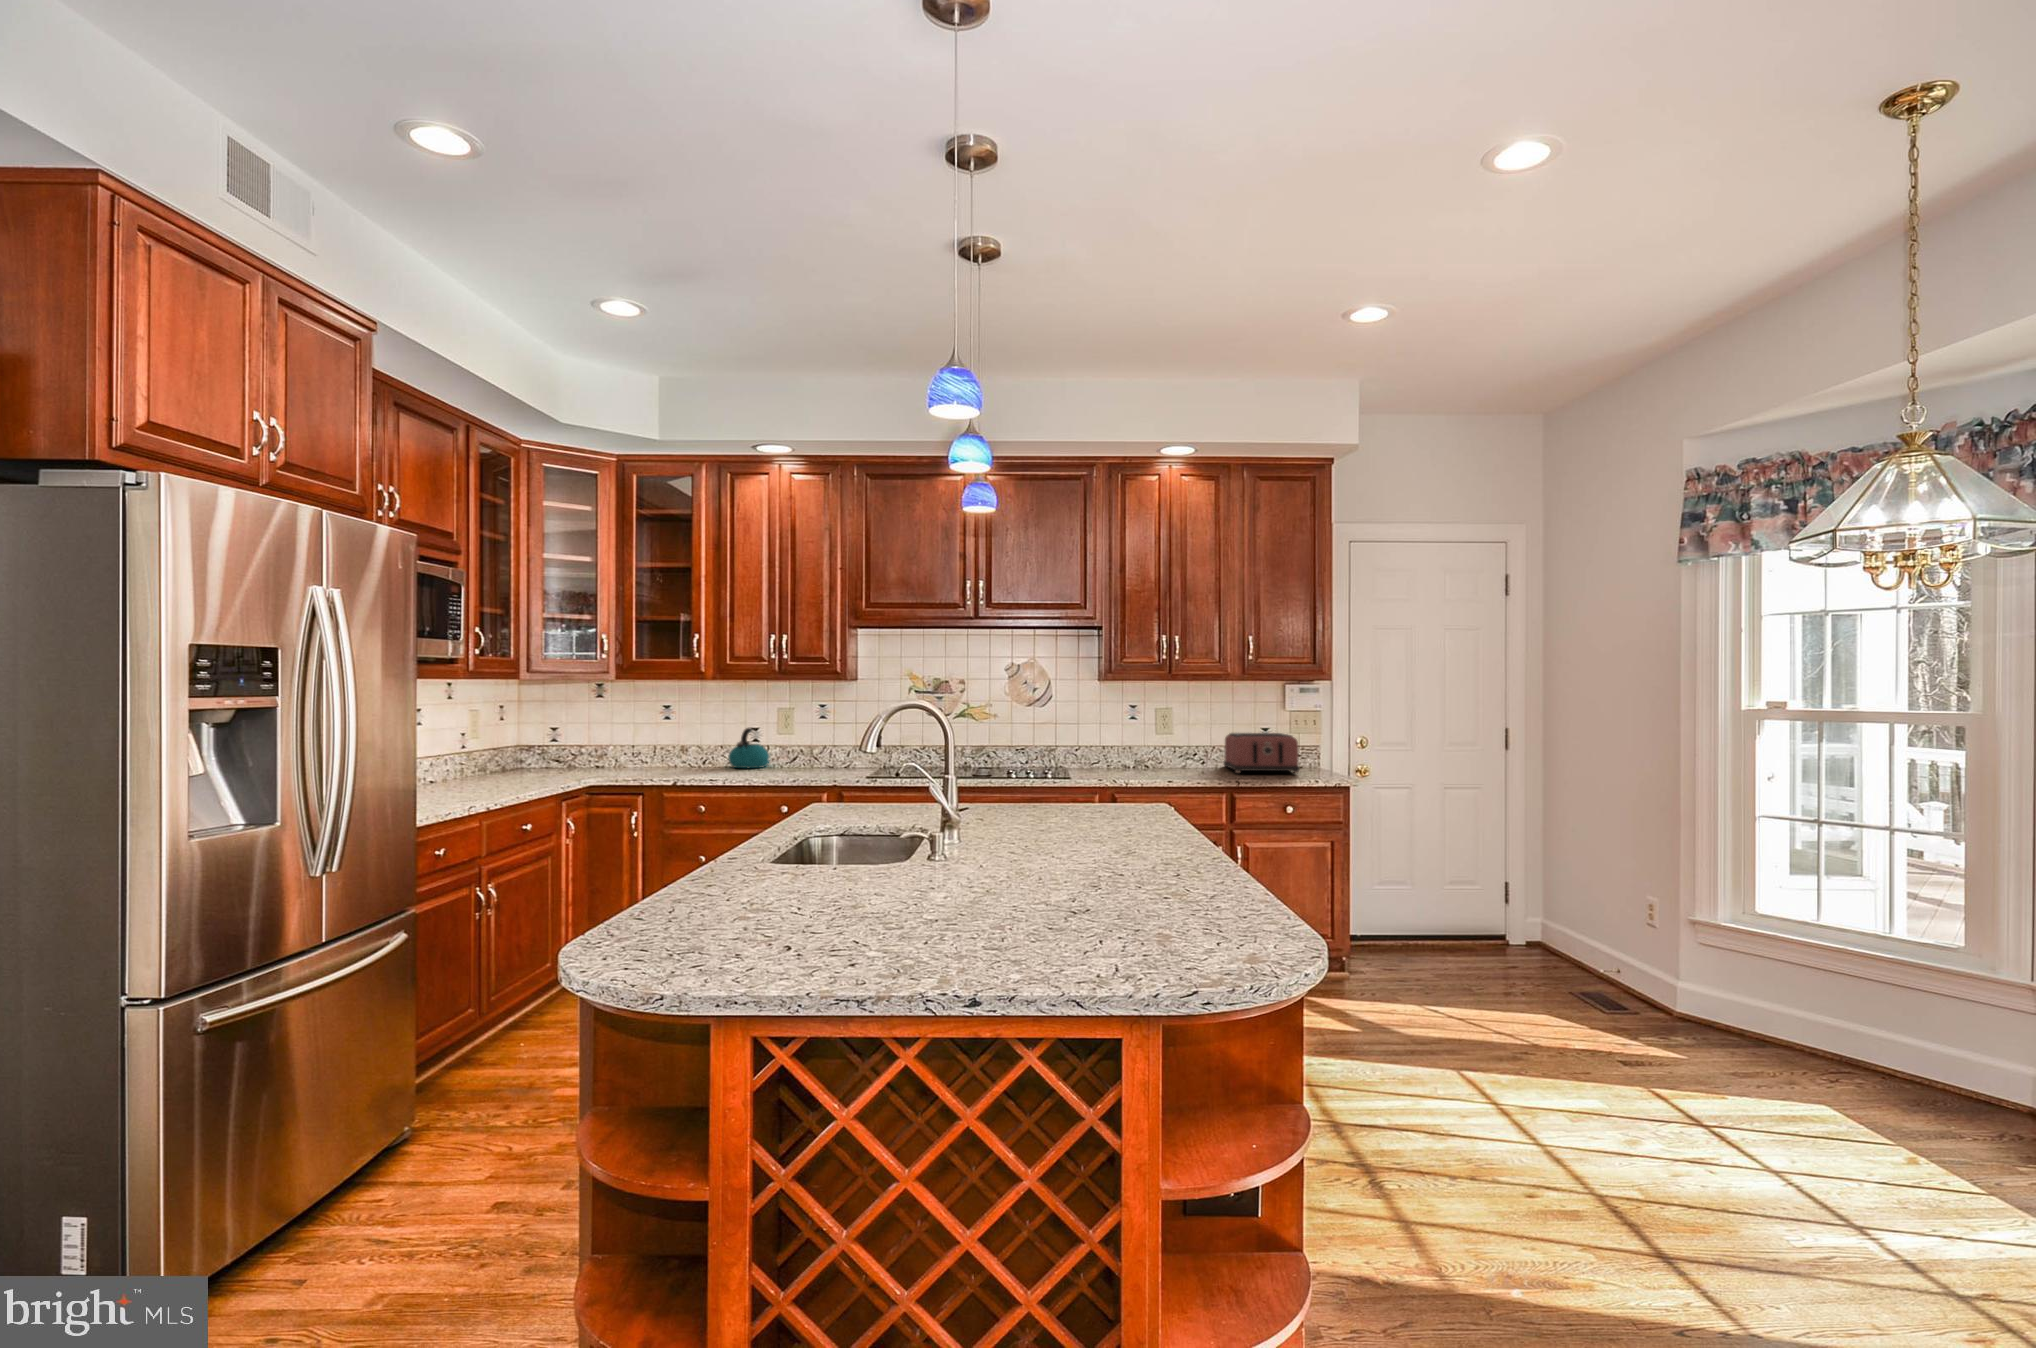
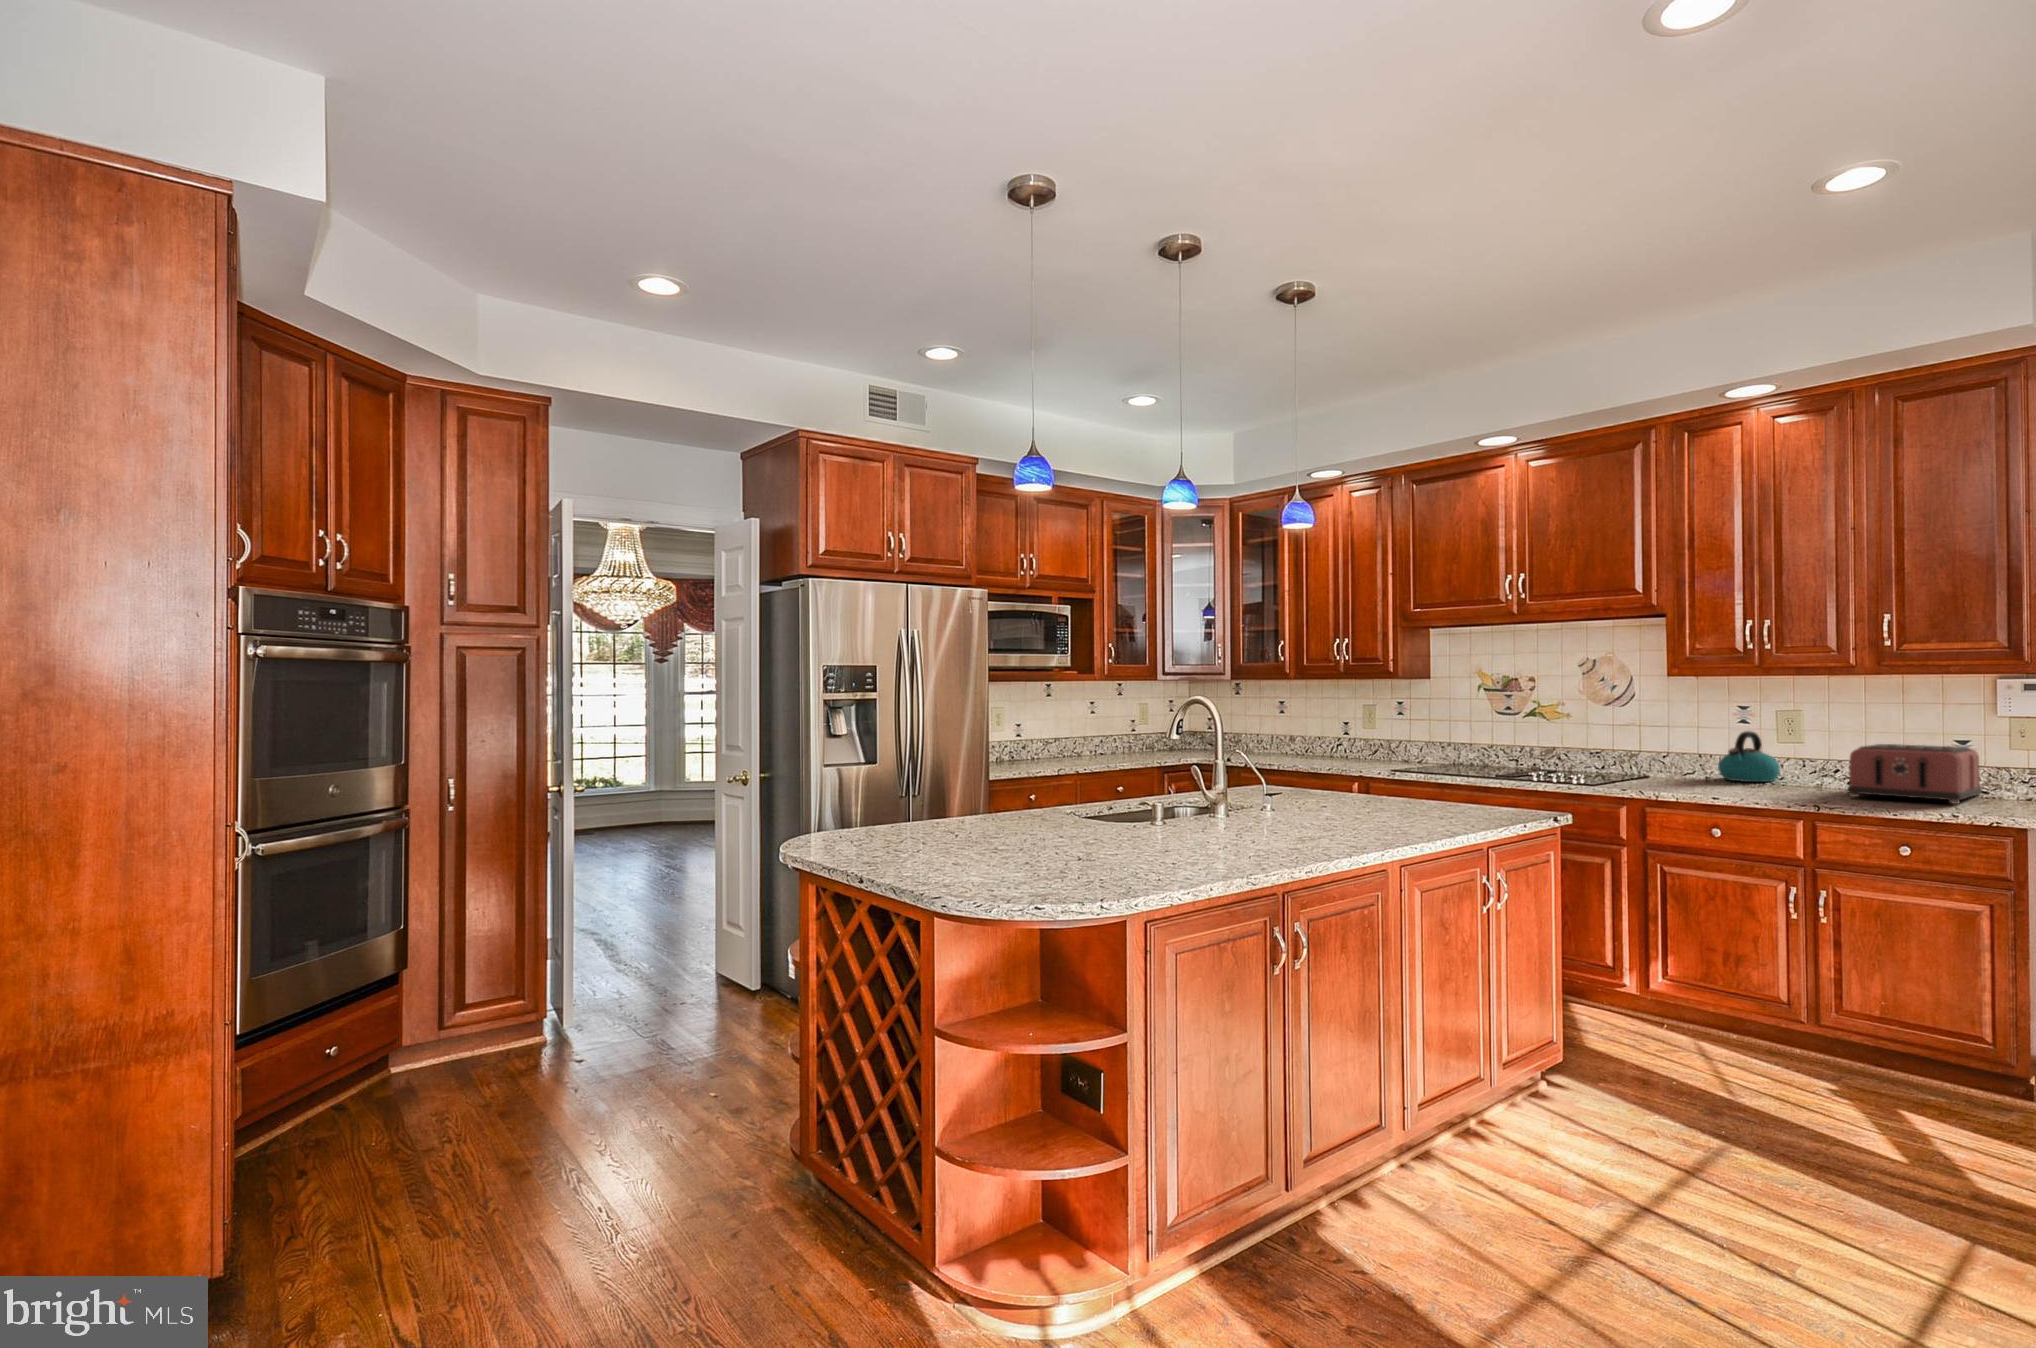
kettle: present [728,728,769,768] -> present [1718,731,1780,782]

